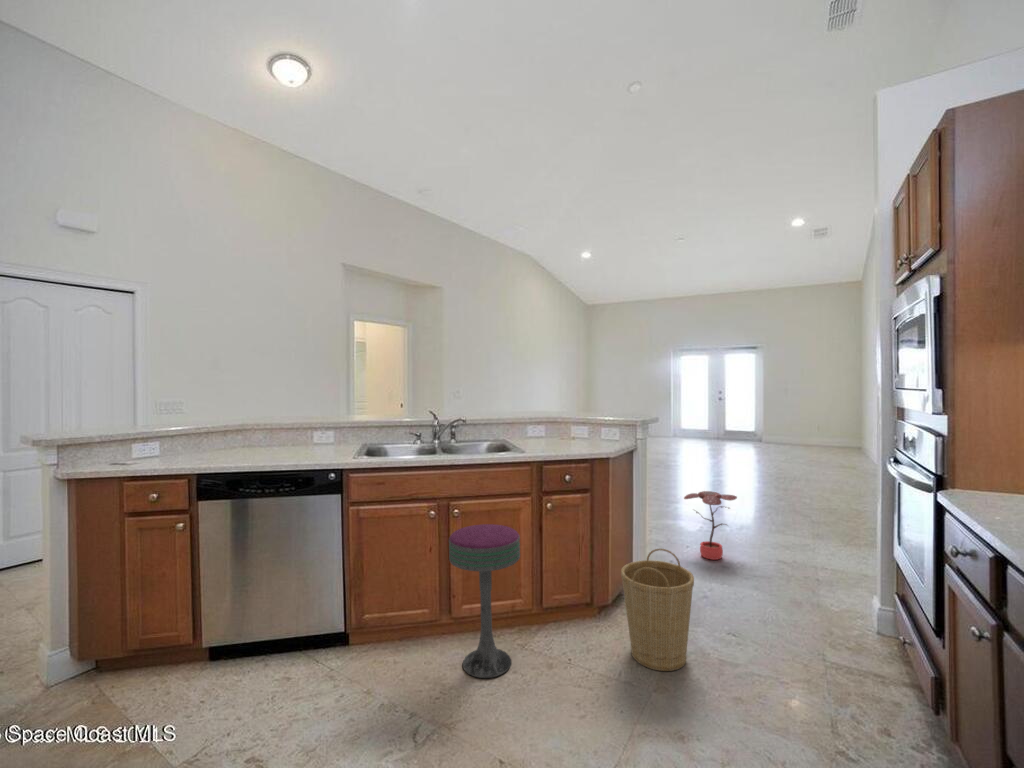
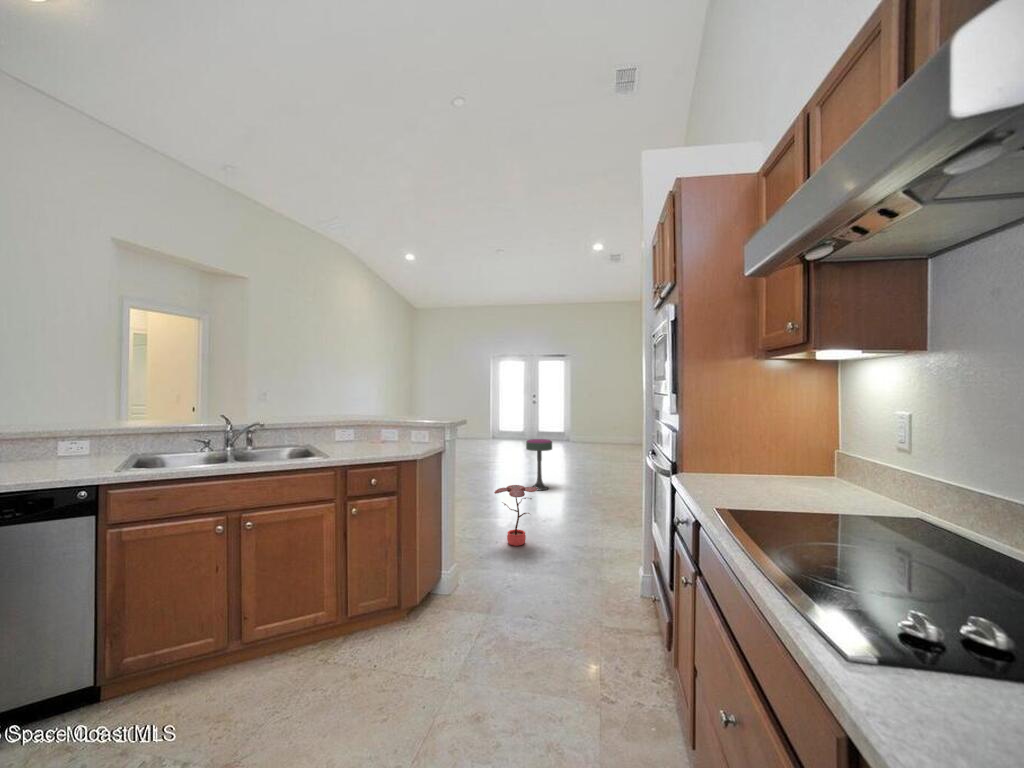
bar stool: present [449,524,520,678] -> present [526,439,552,490]
basket: present [621,549,694,671] -> none [424,544,492,666]

